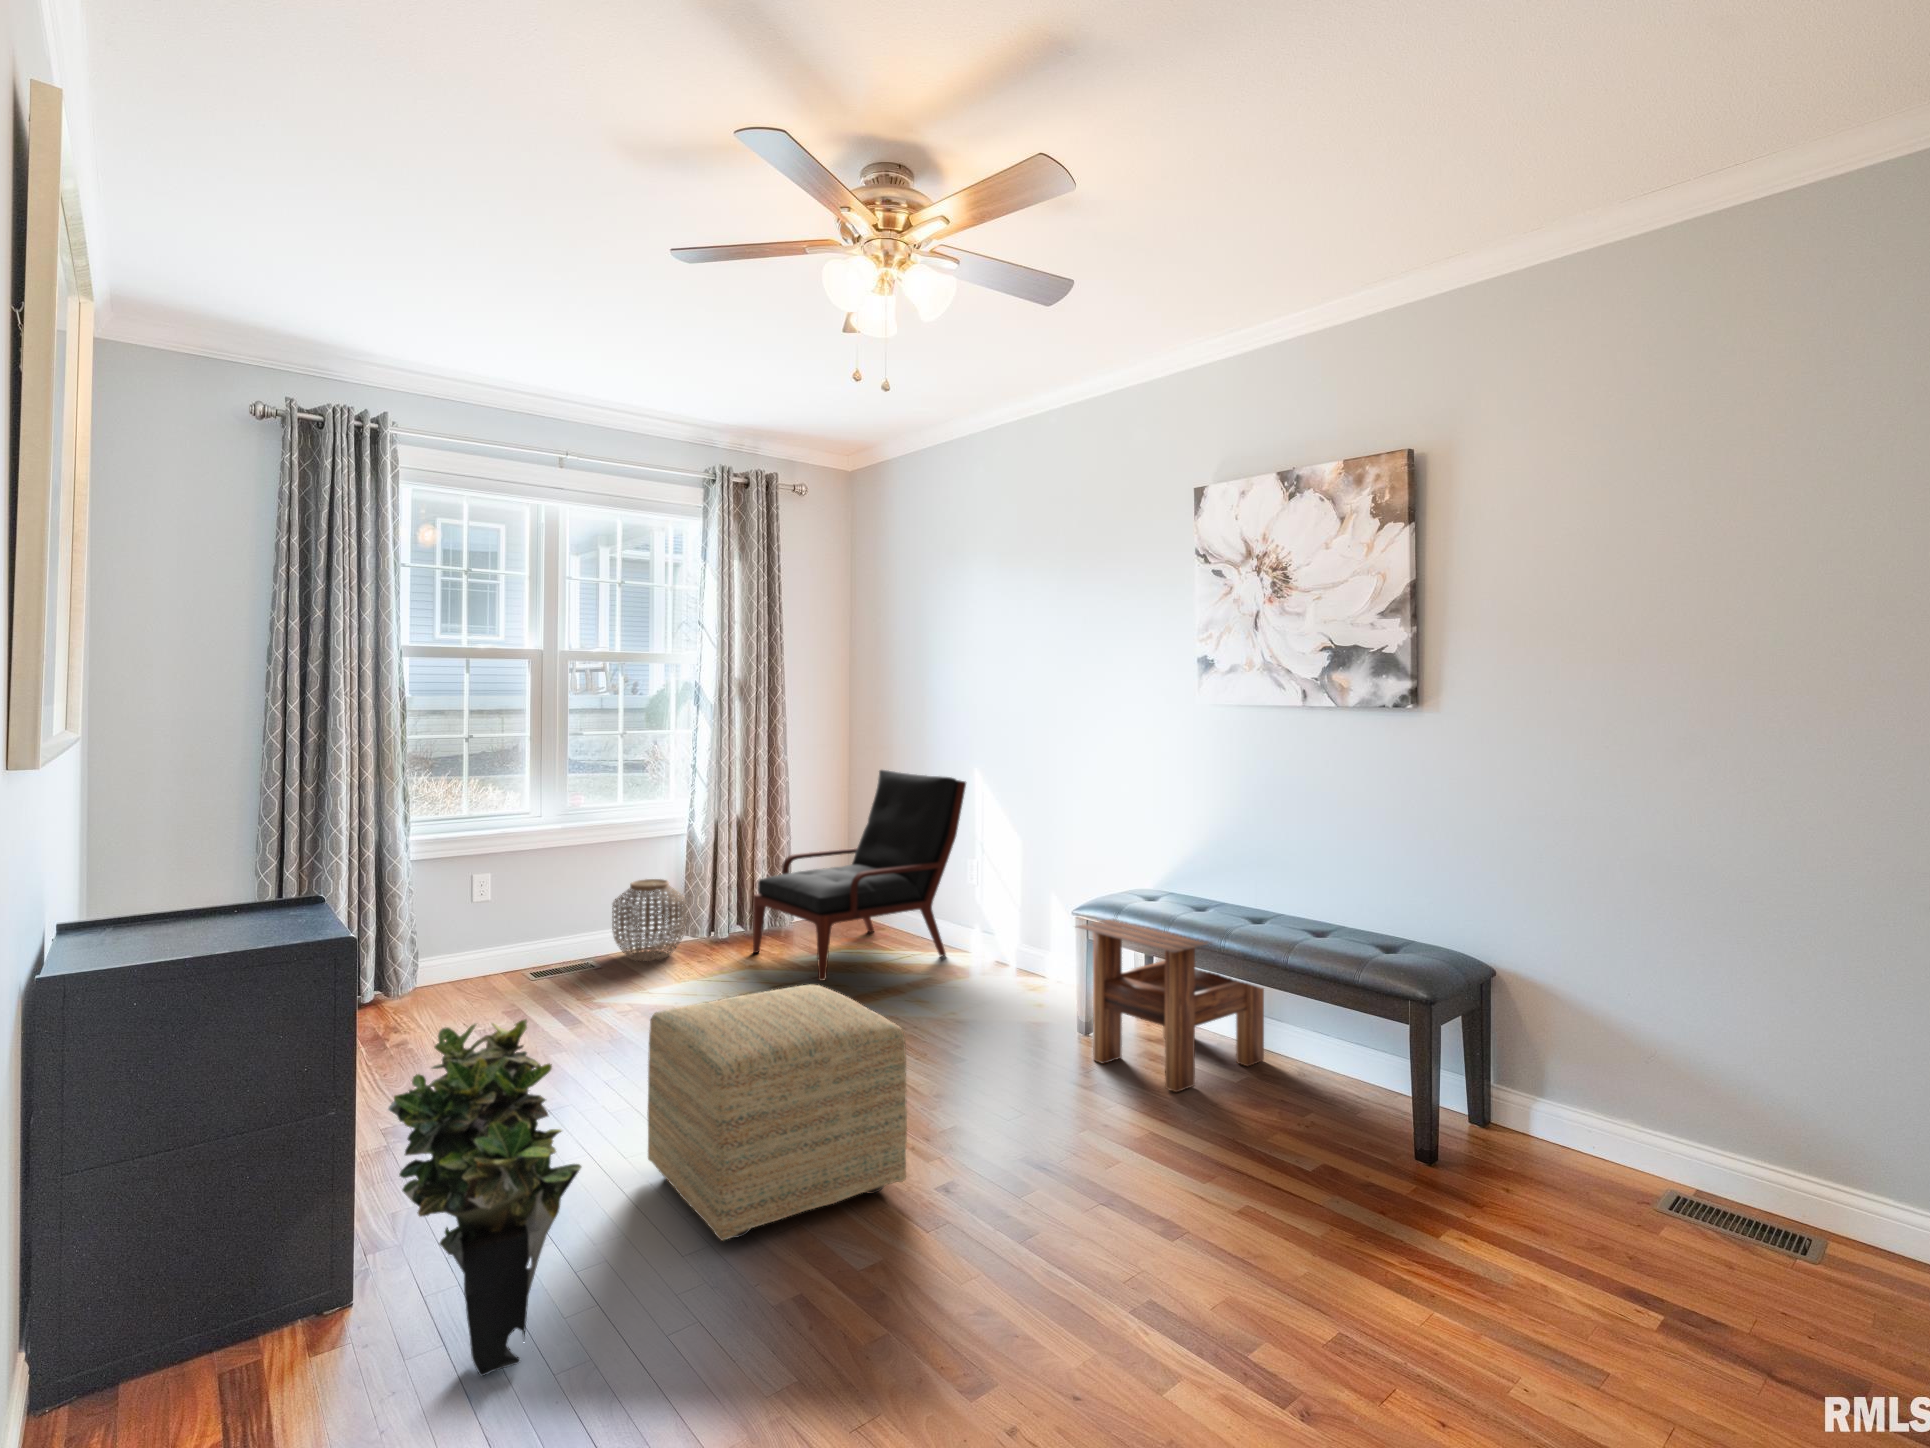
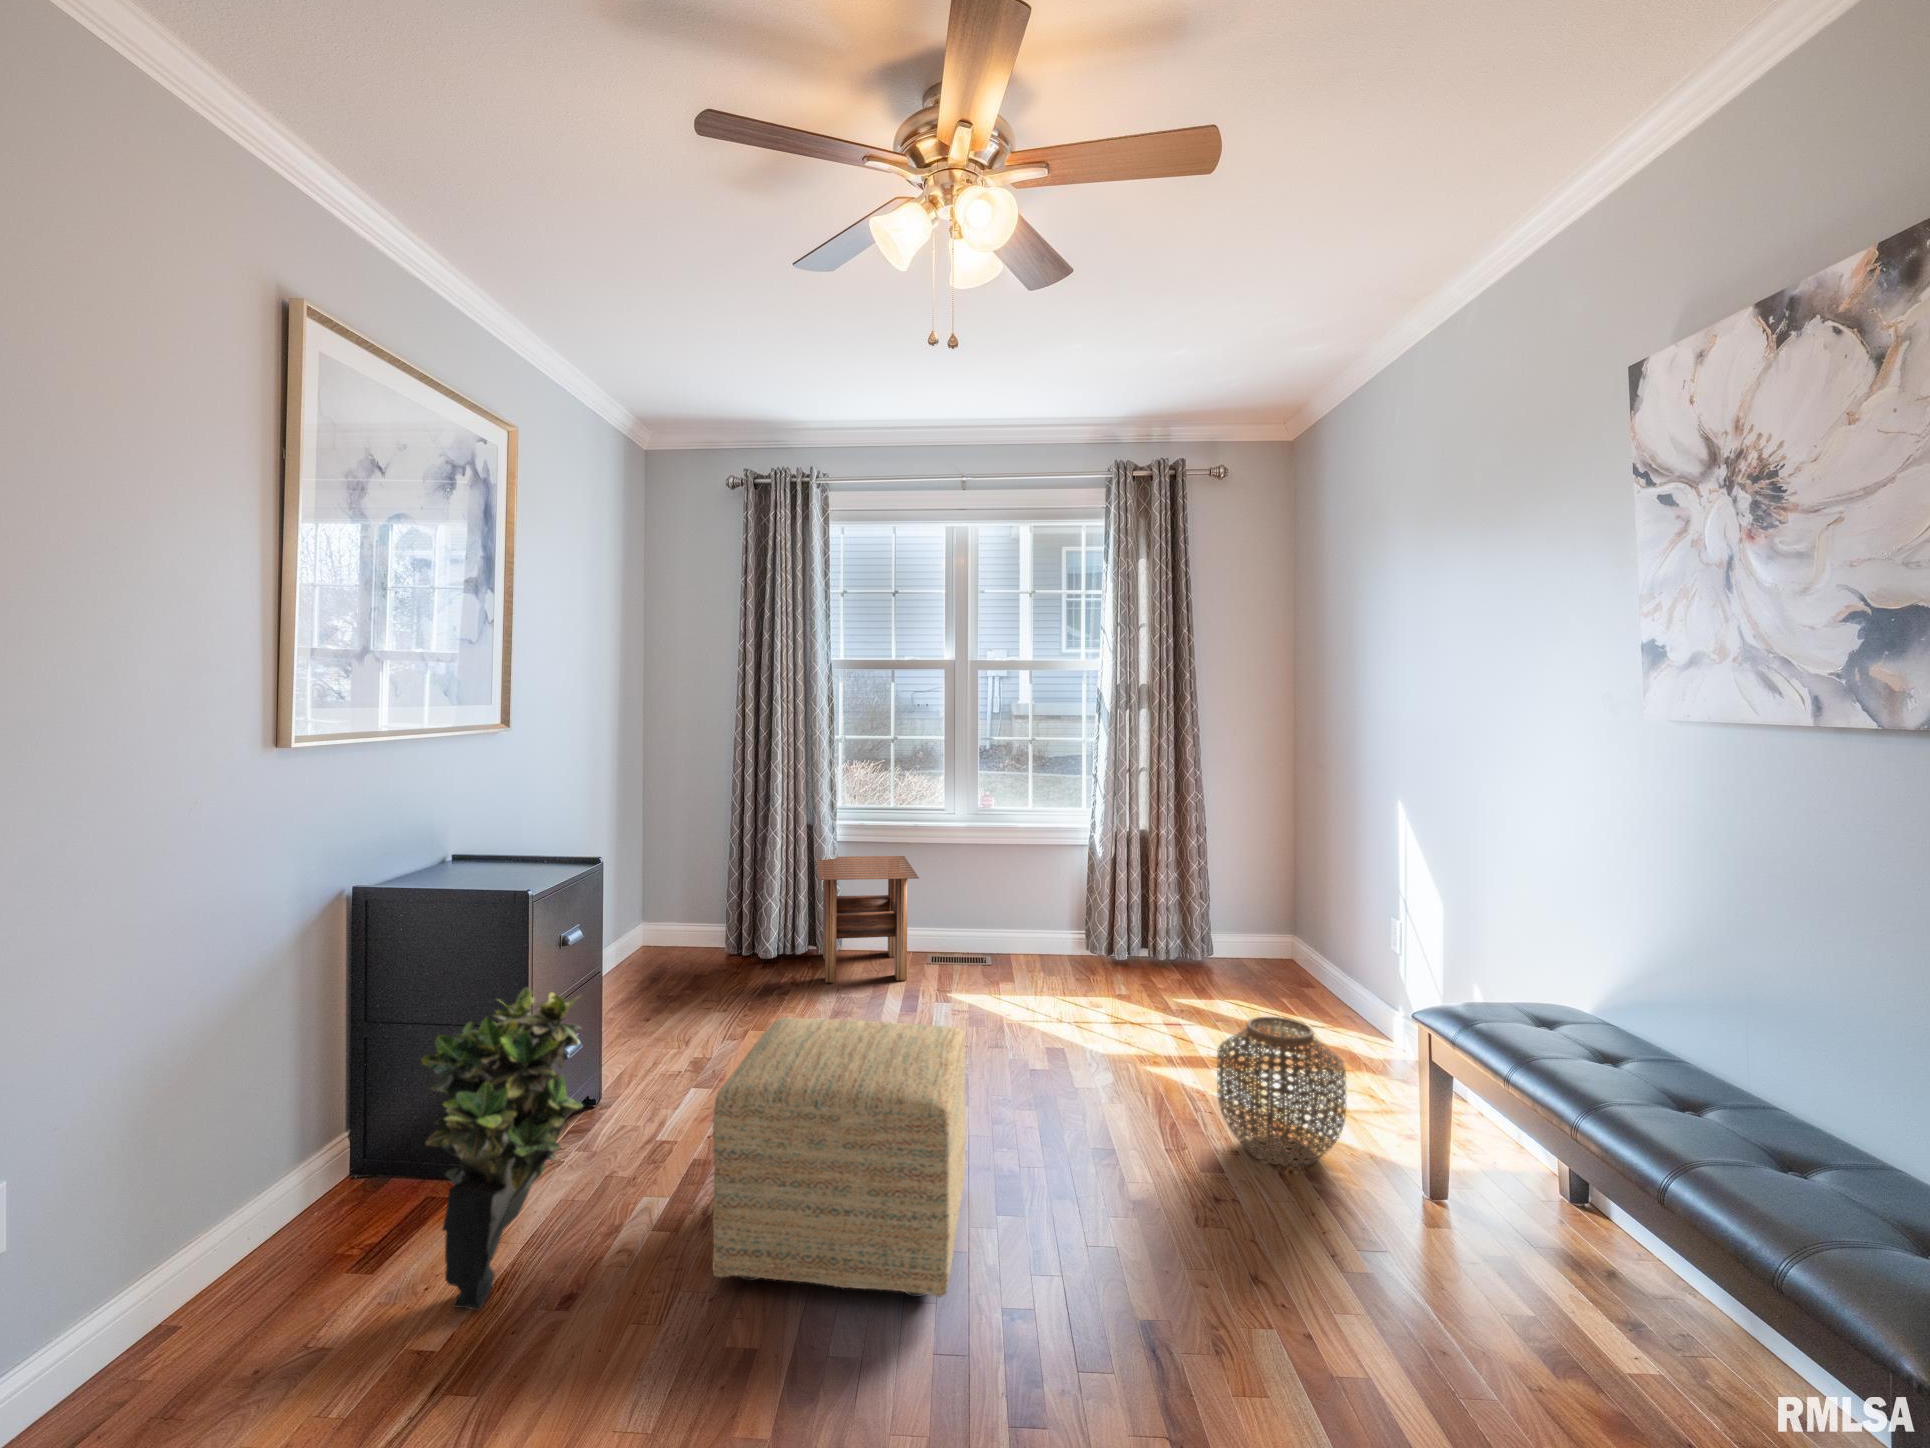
armchair: present [753,770,966,981] -> none [1136,793,1384,1033]
woven basket: present [612,879,686,961] -> present [1217,1017,1346,1167]
side table: present [1076,919,1264,1092] -> present [817,856,919,983]

